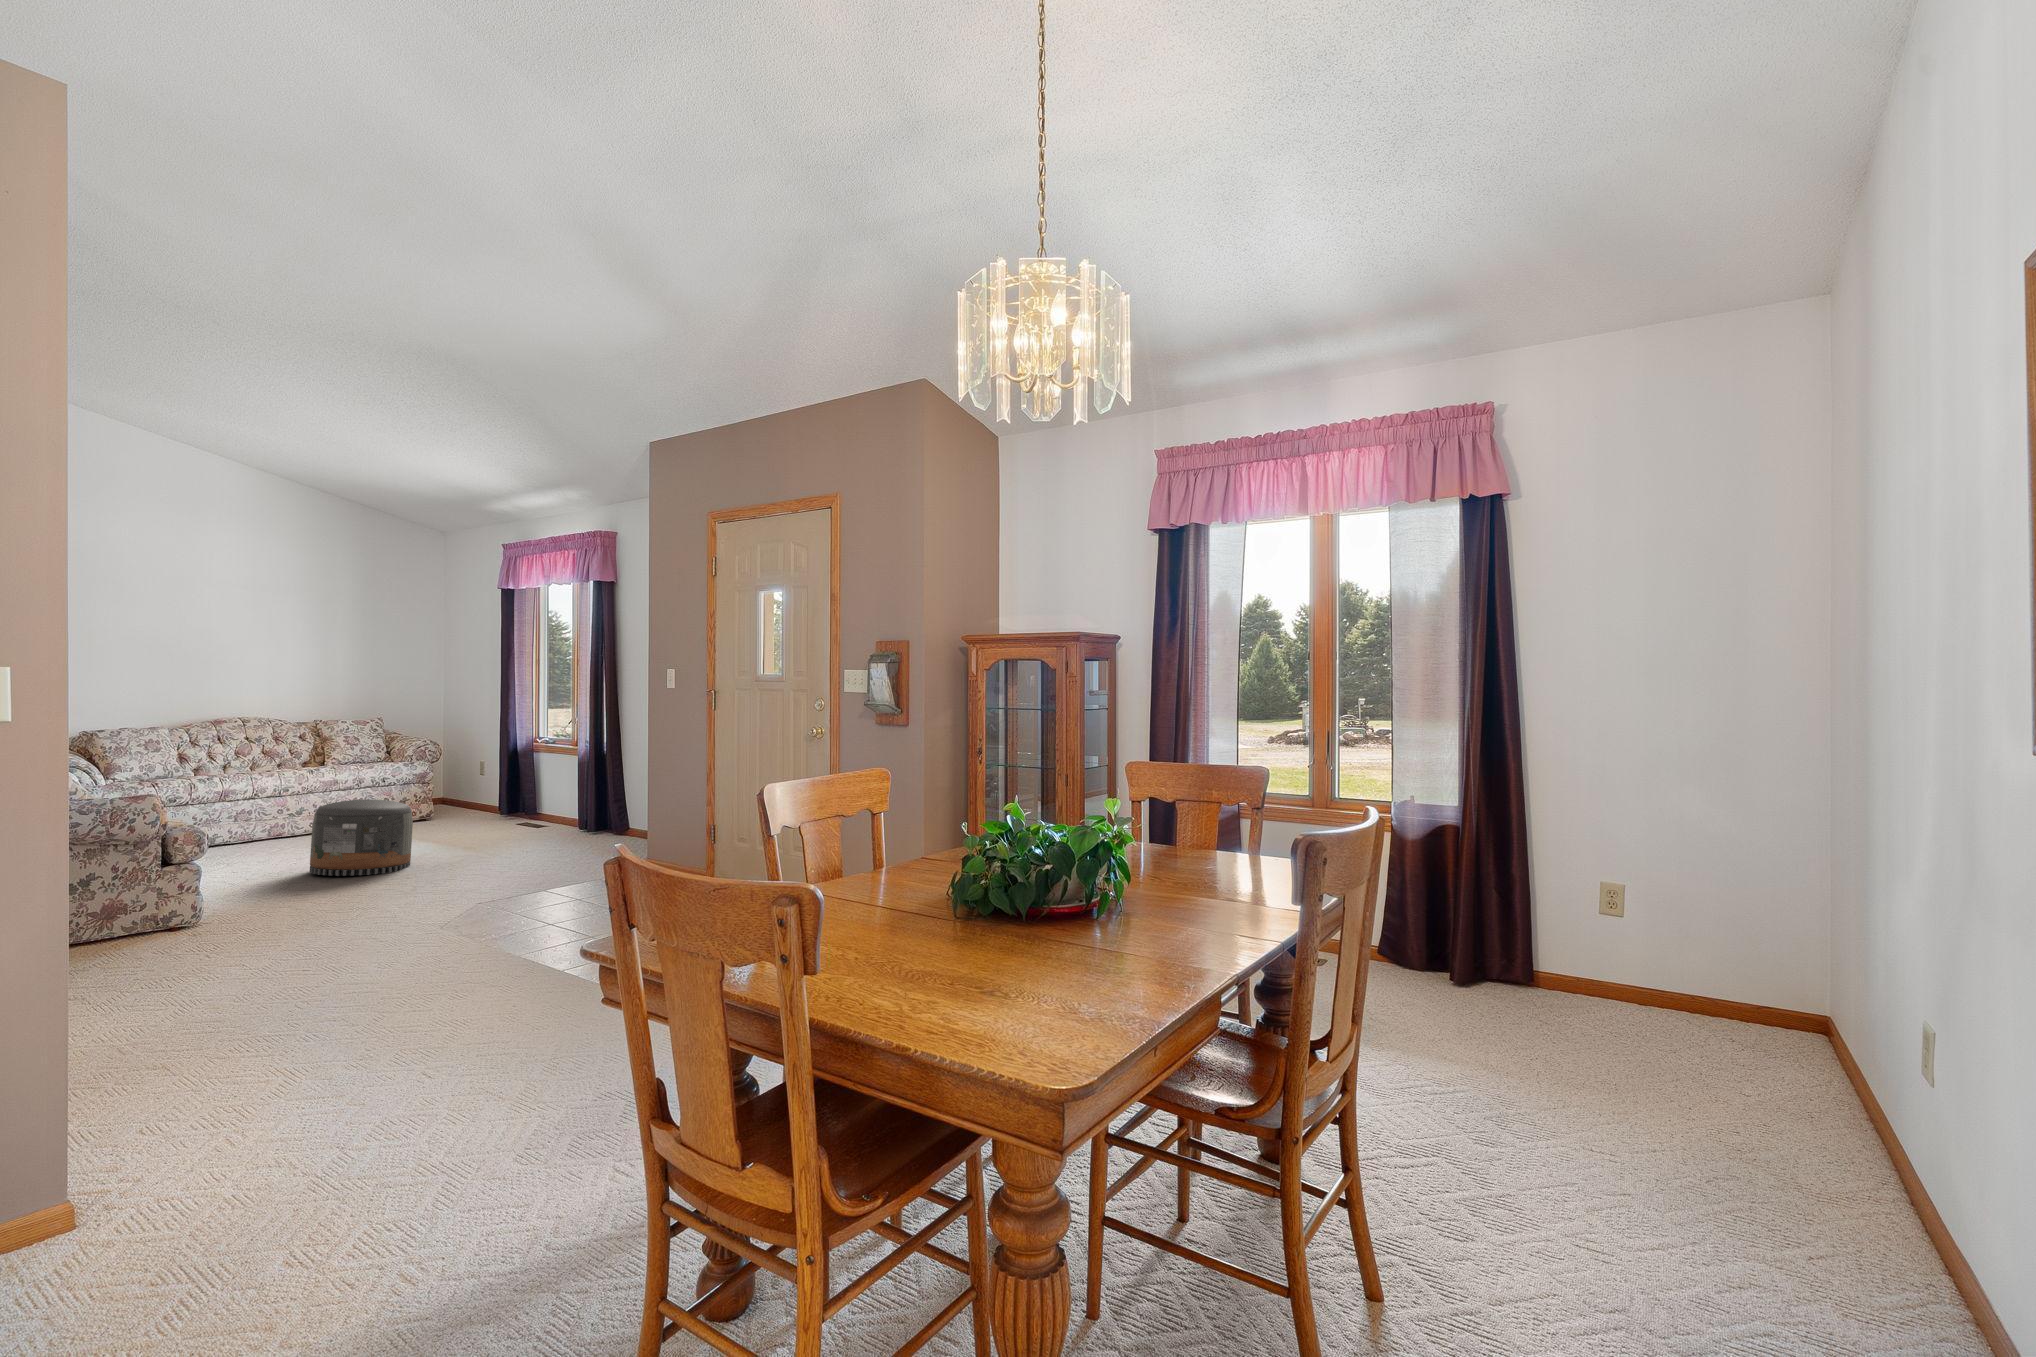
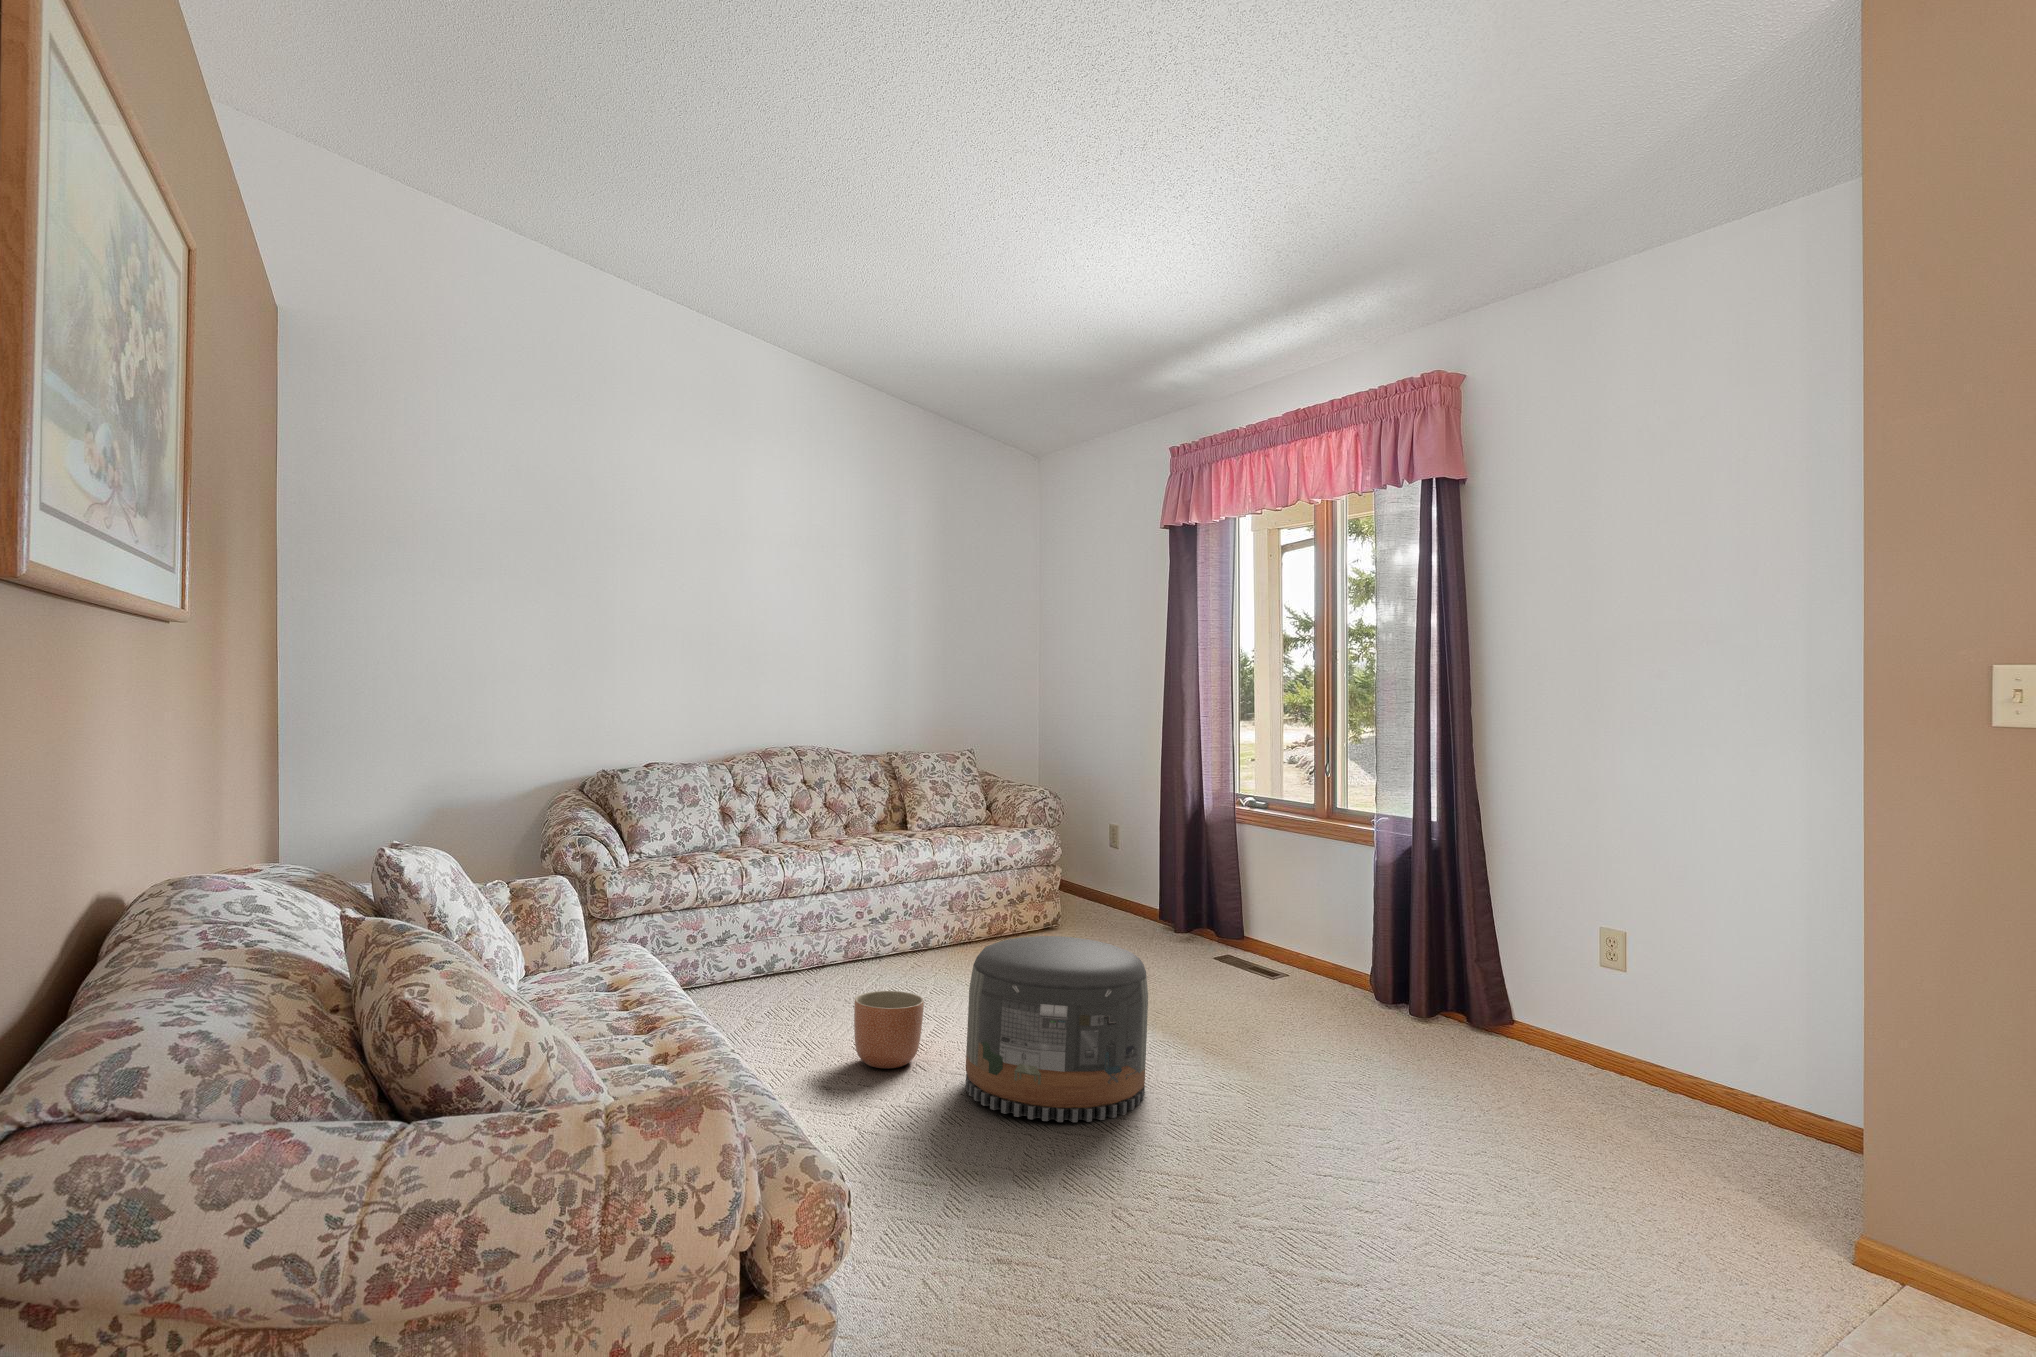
planter: none [251,835,294,870] -> present [854,991,924,1069]

